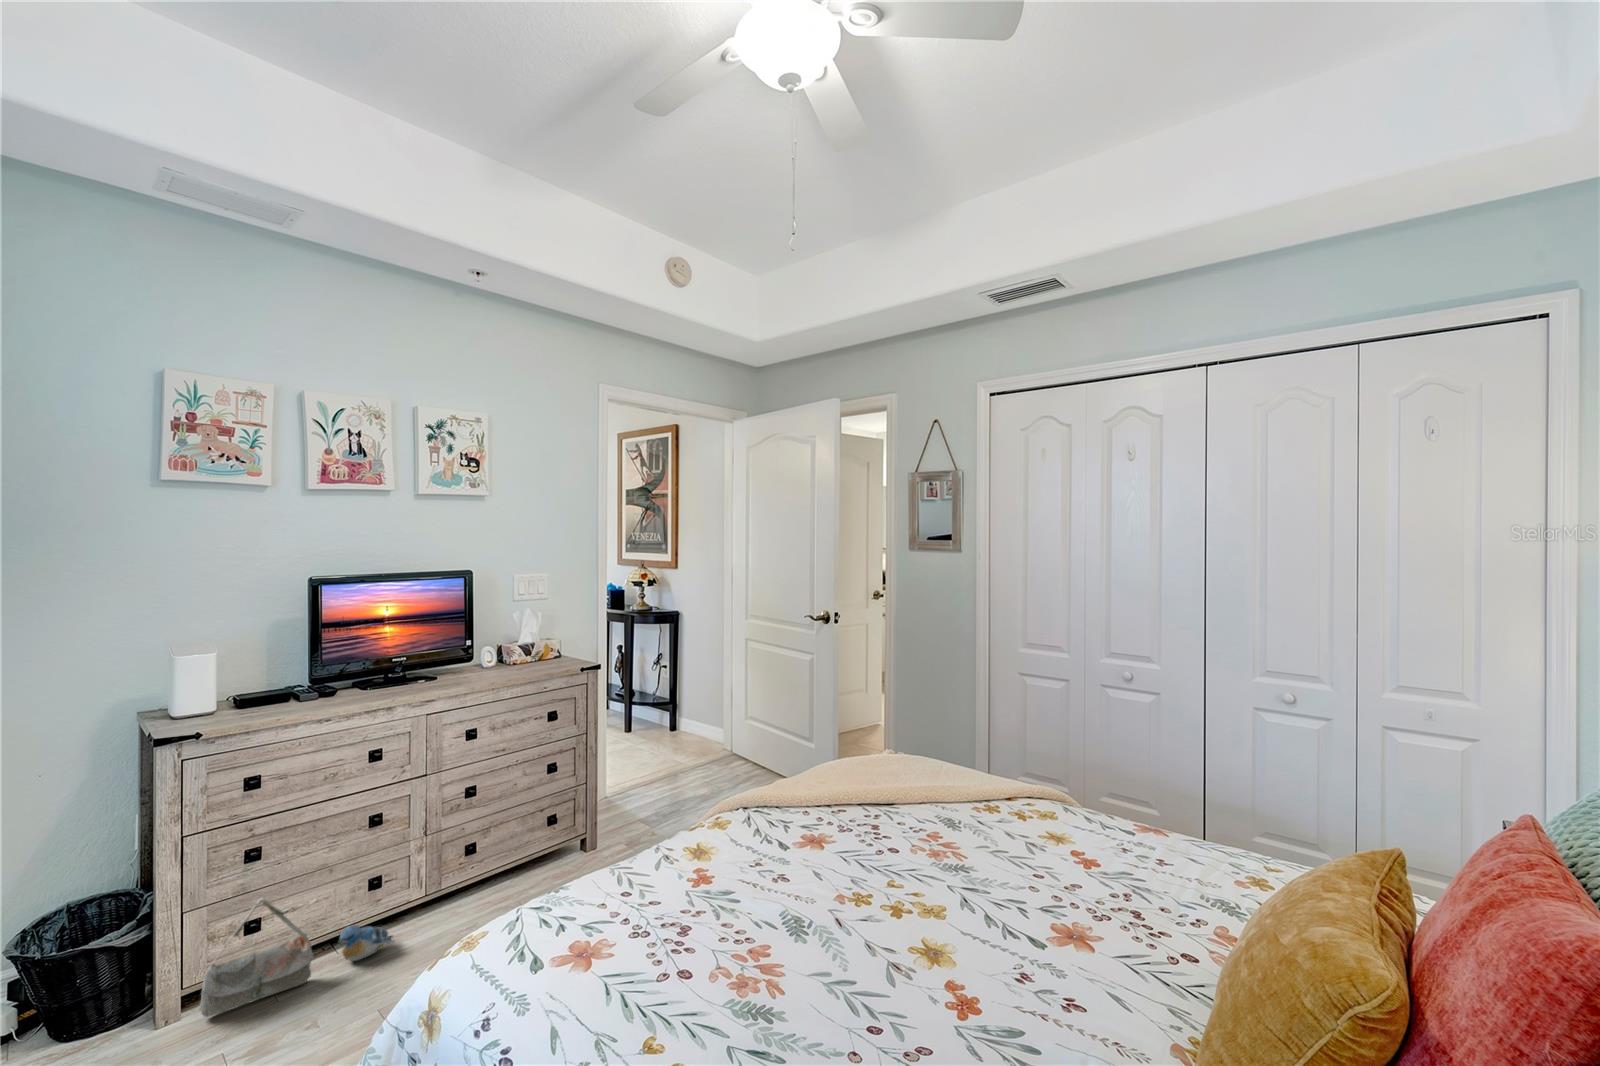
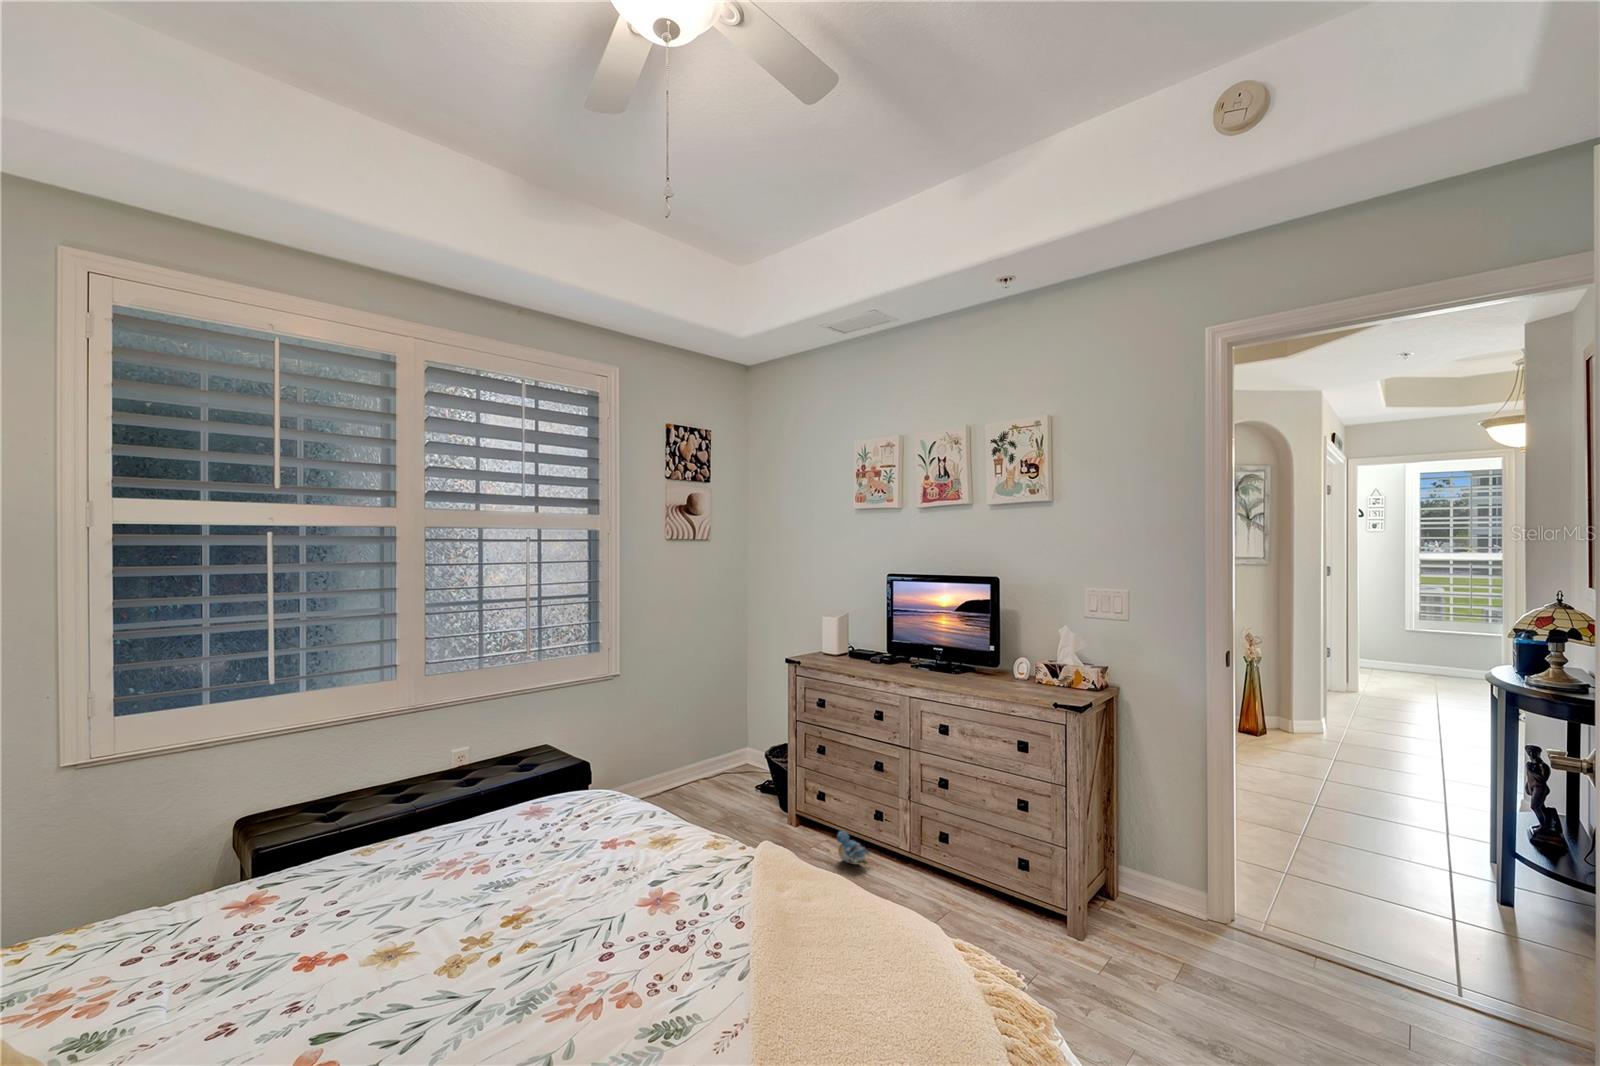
bag: present [199,898,314,1017] -> none [786,776,828,850]

